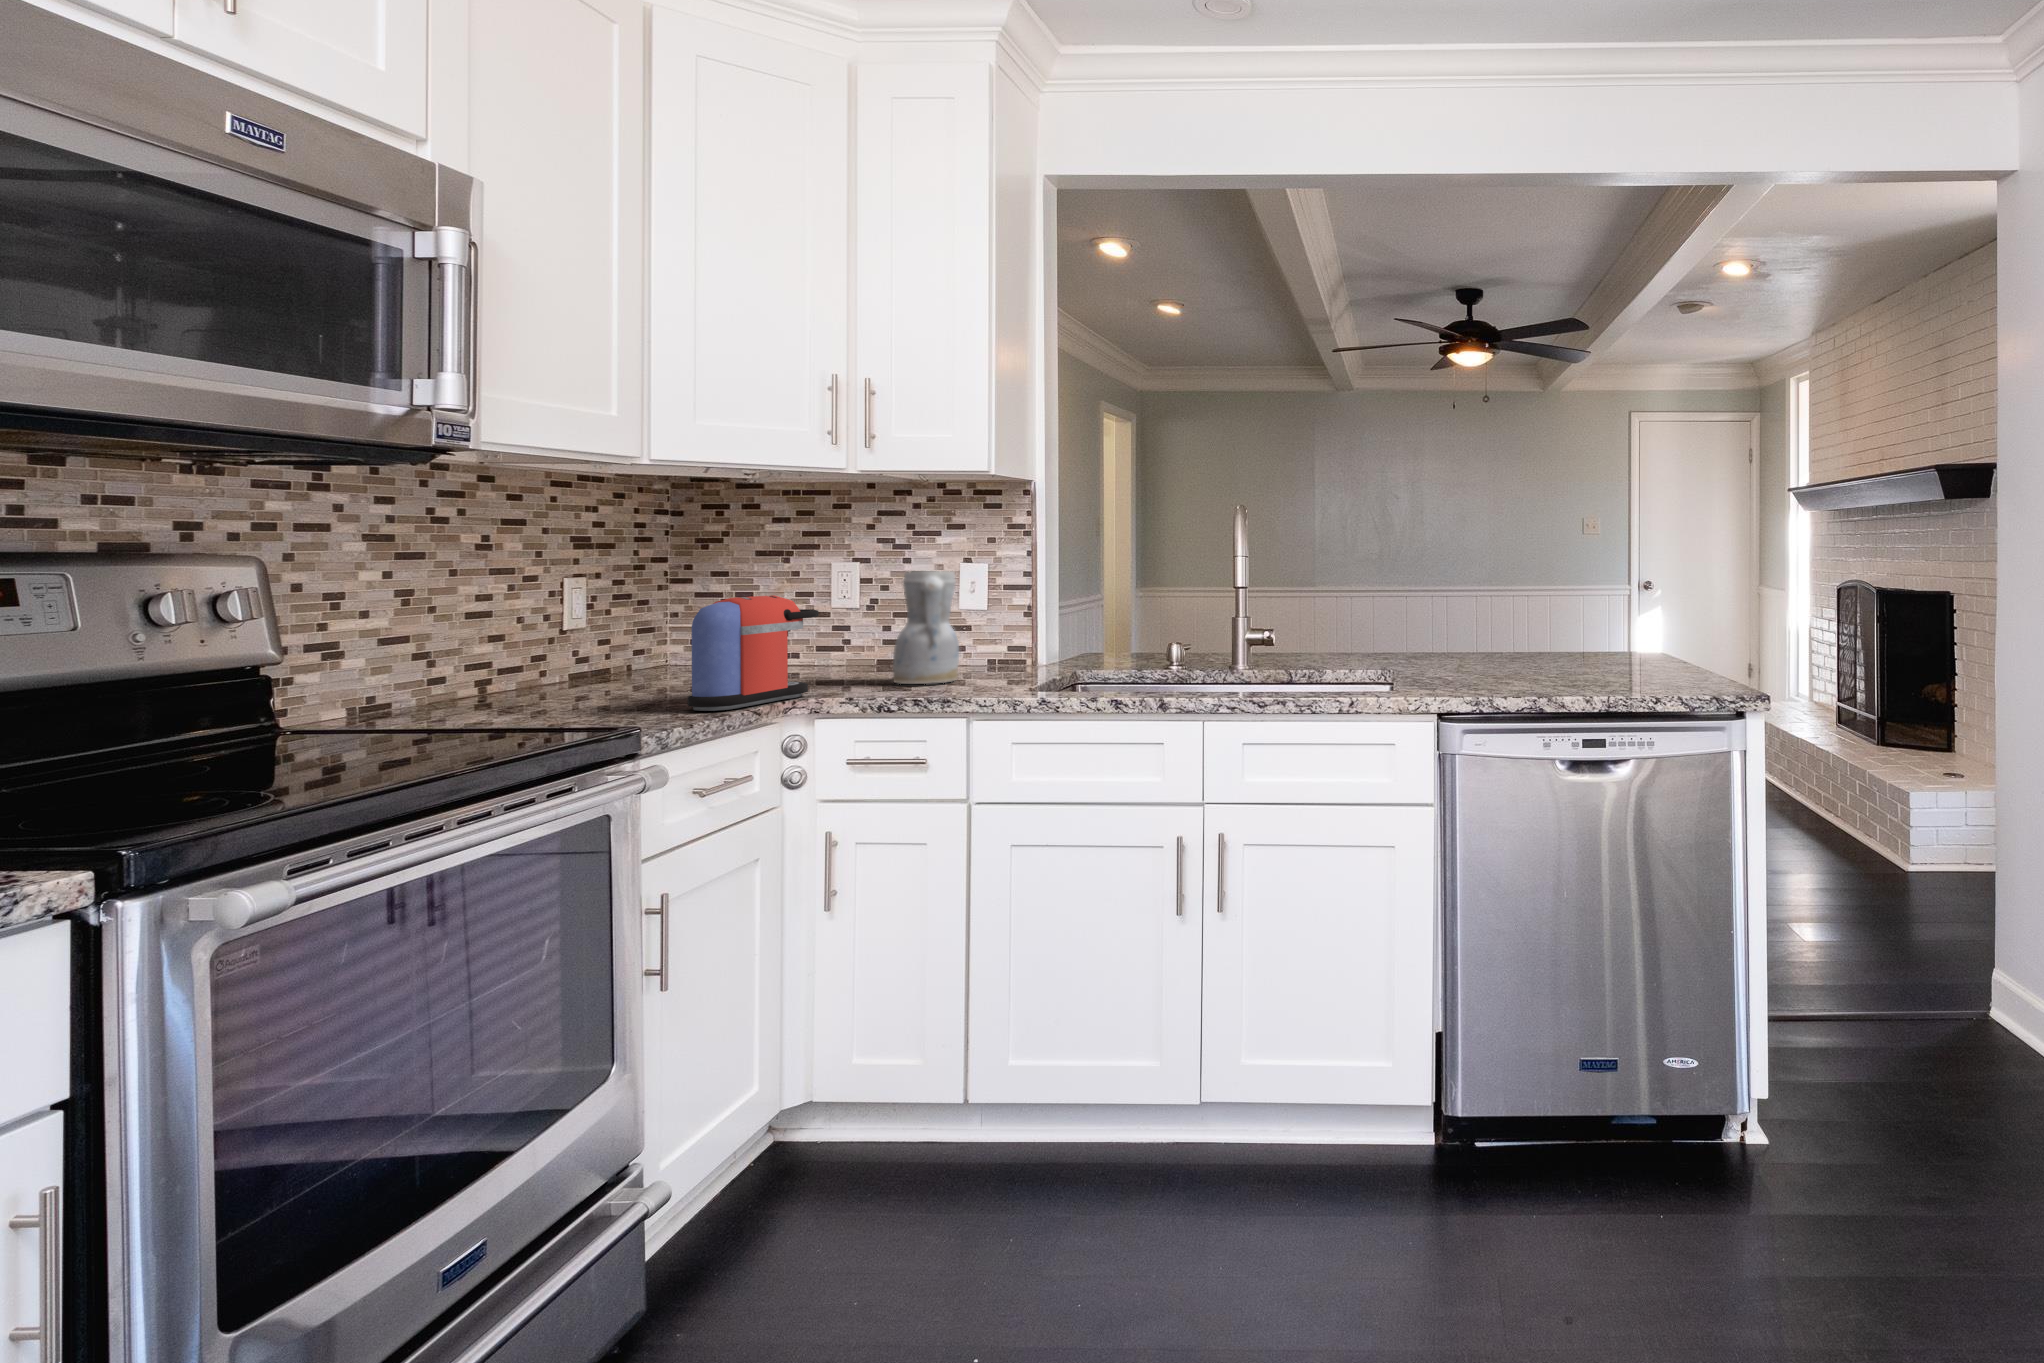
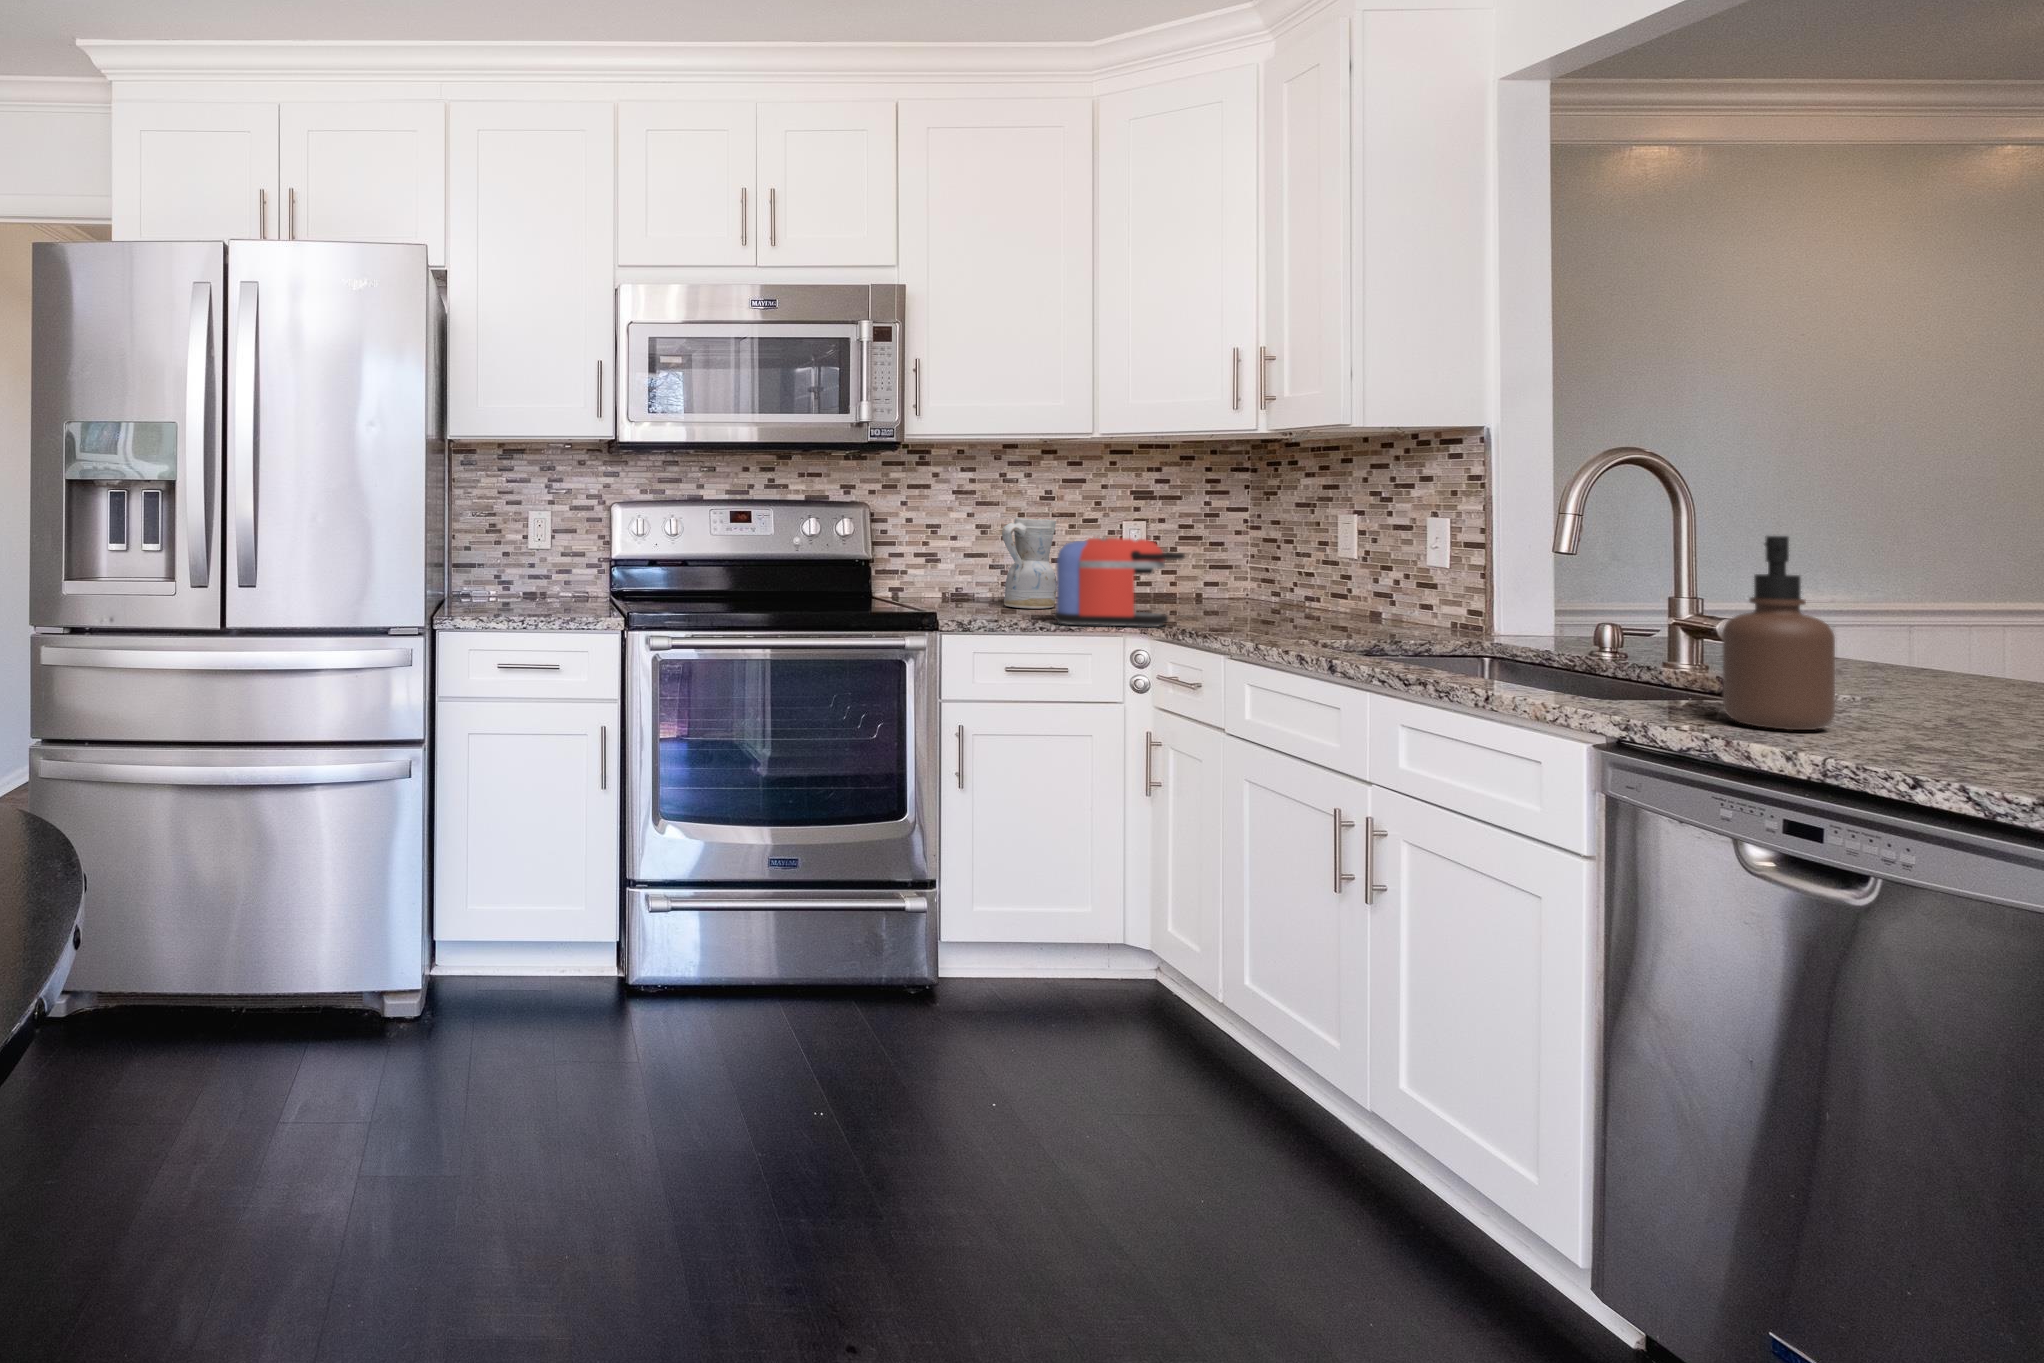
soap dispenser: none [1398,568,1446,677] -> present [1722,536,1835,730]
ceramic pitcher: present [893,571,959,684] -> present [1002,518,1056,609]

